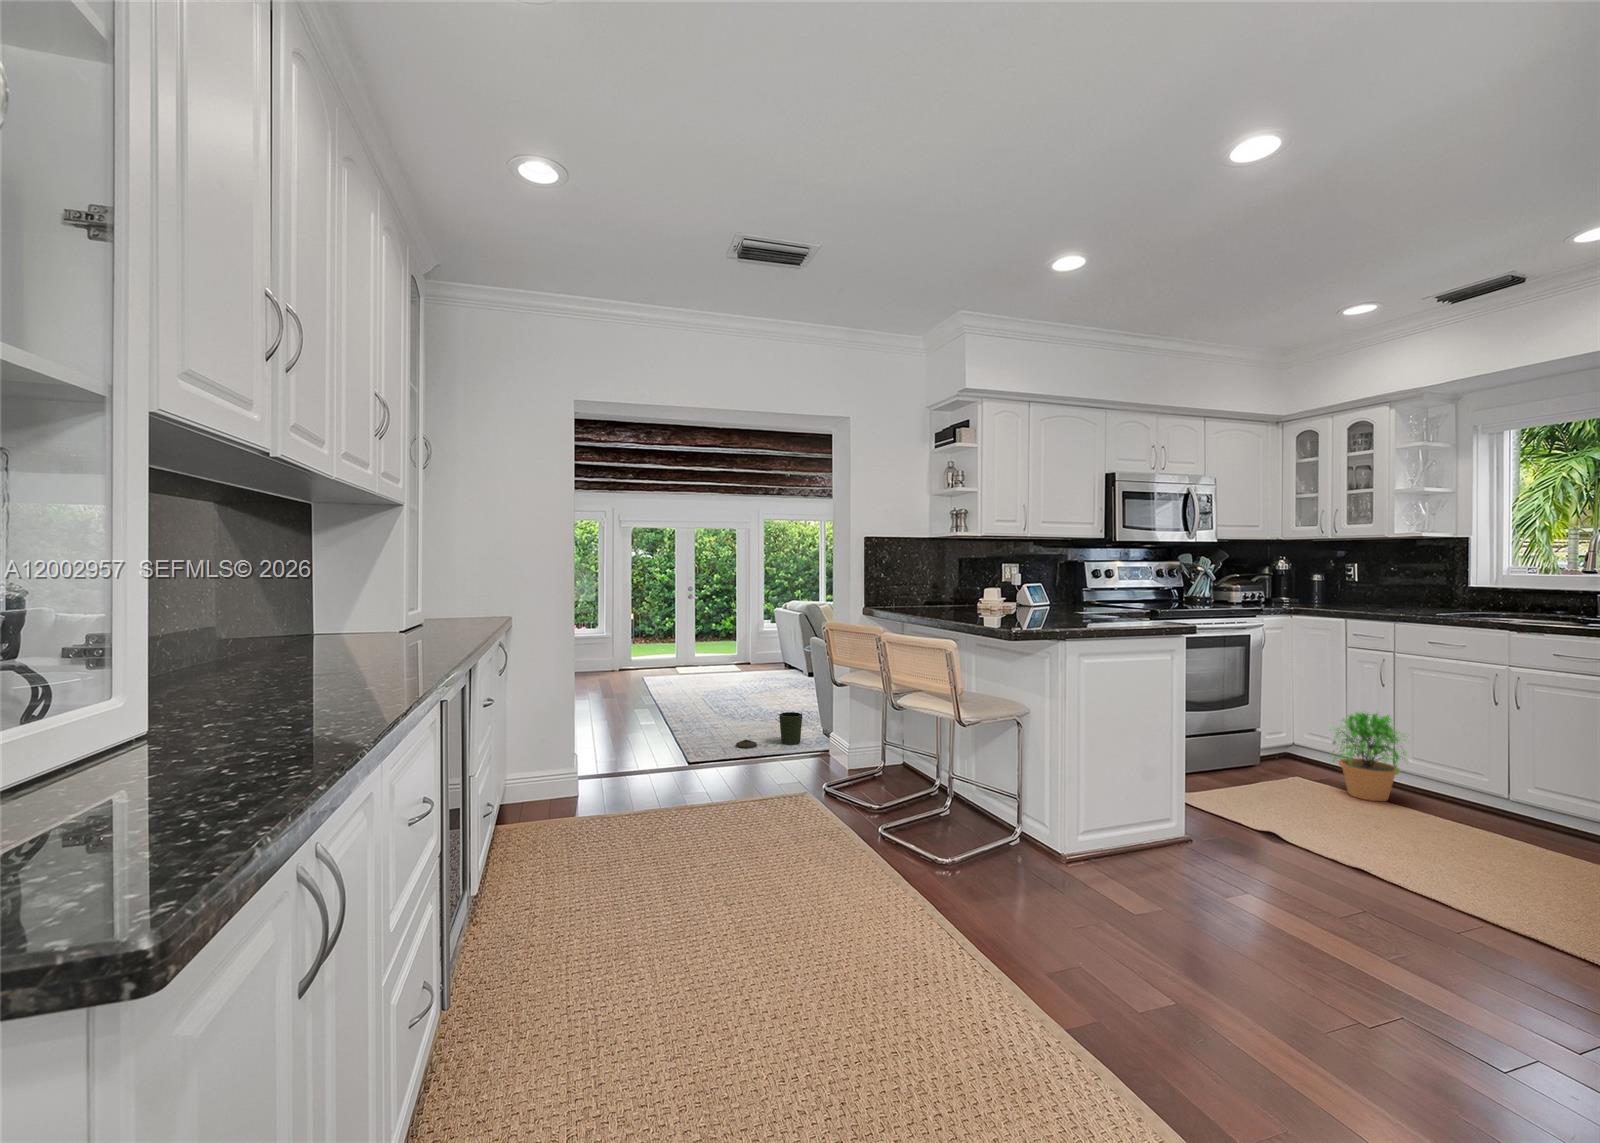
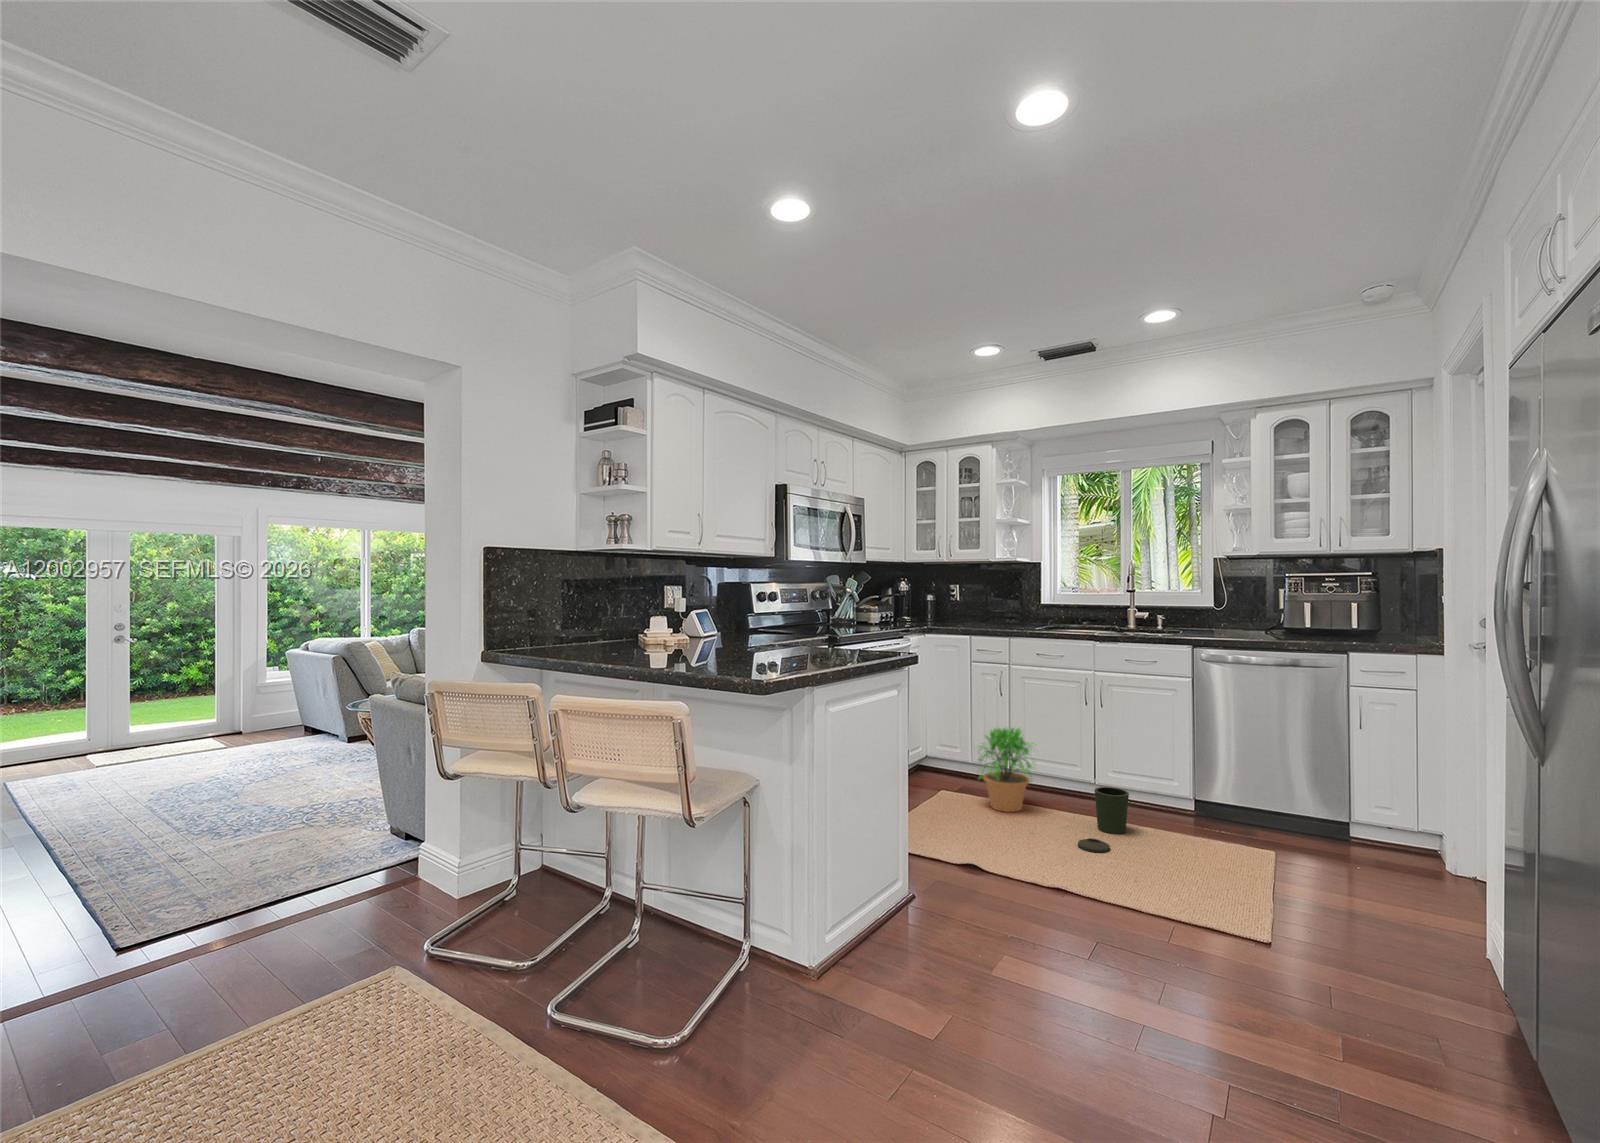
trash can: present [736,712,802,748] -> present [1078,787,1129,853]

